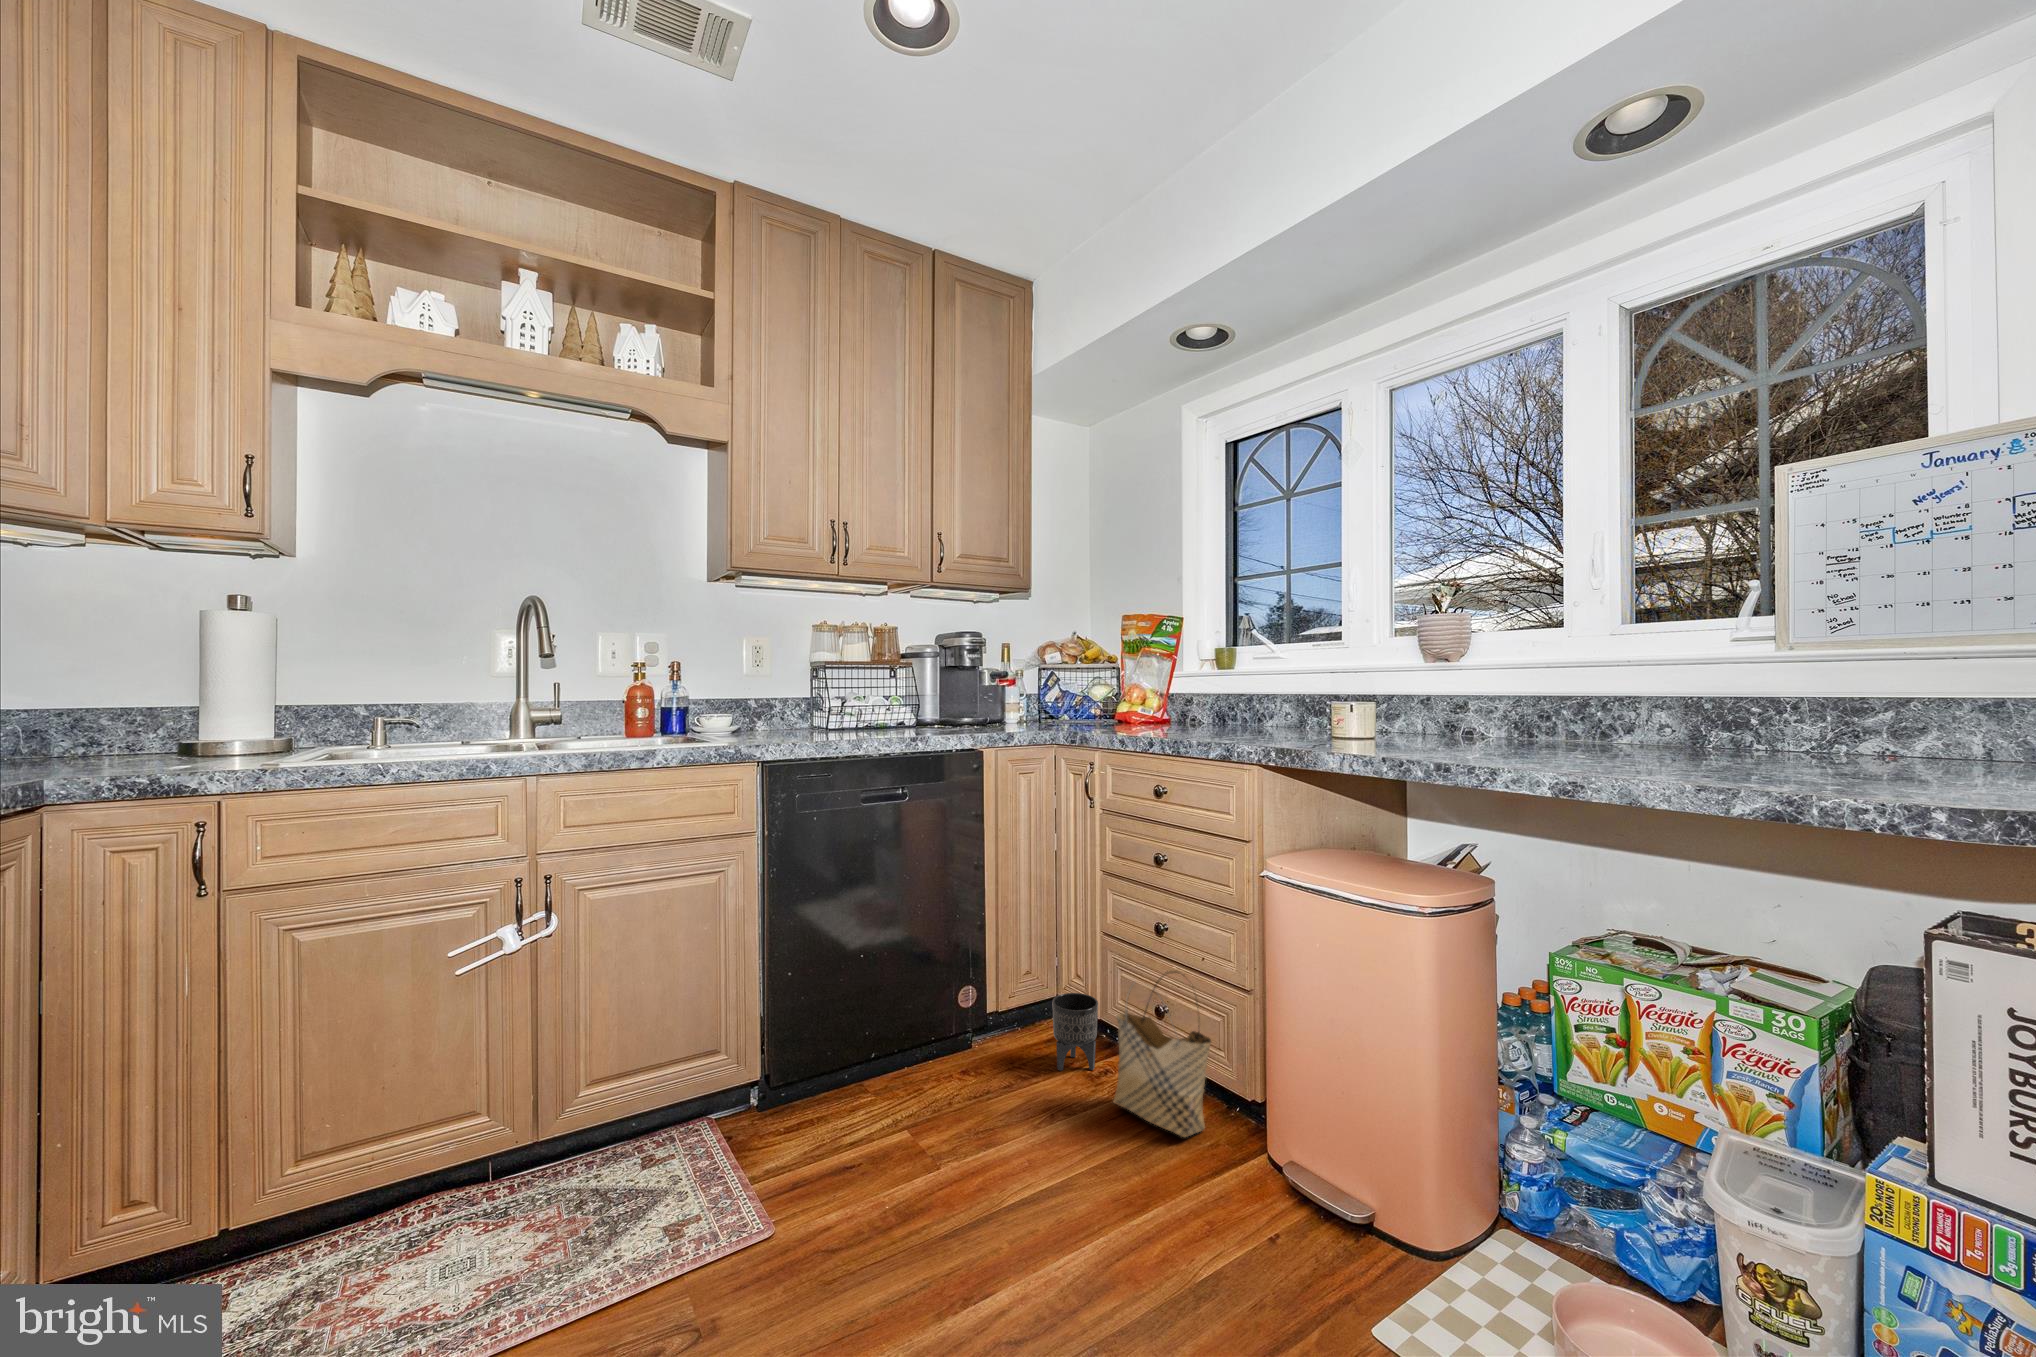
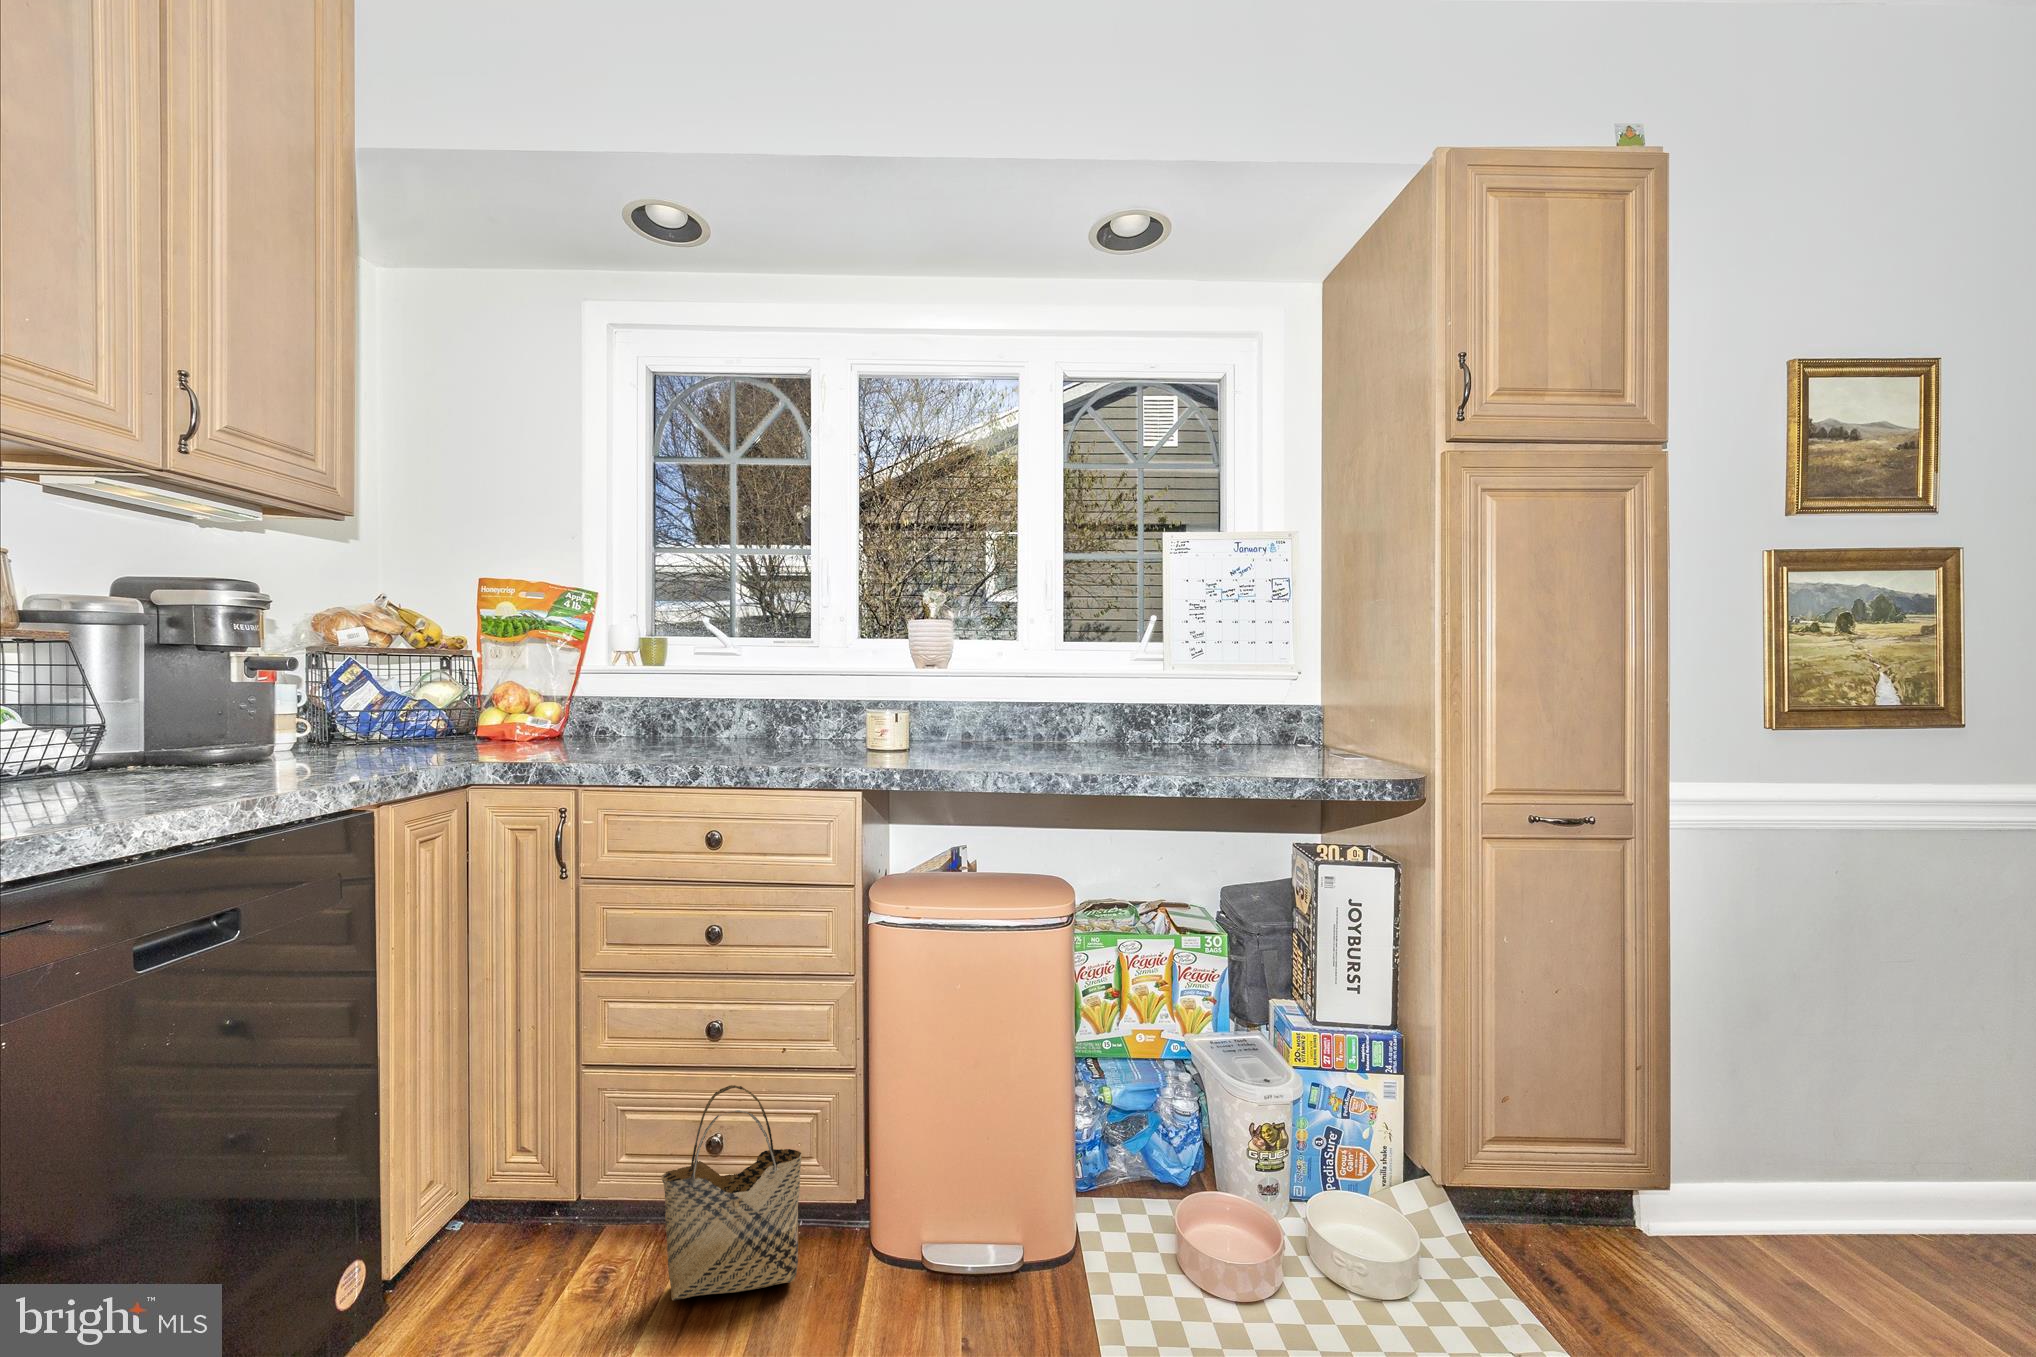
planter: present [1052,993,1098,1071] -> none [507,1184,584,1315]

